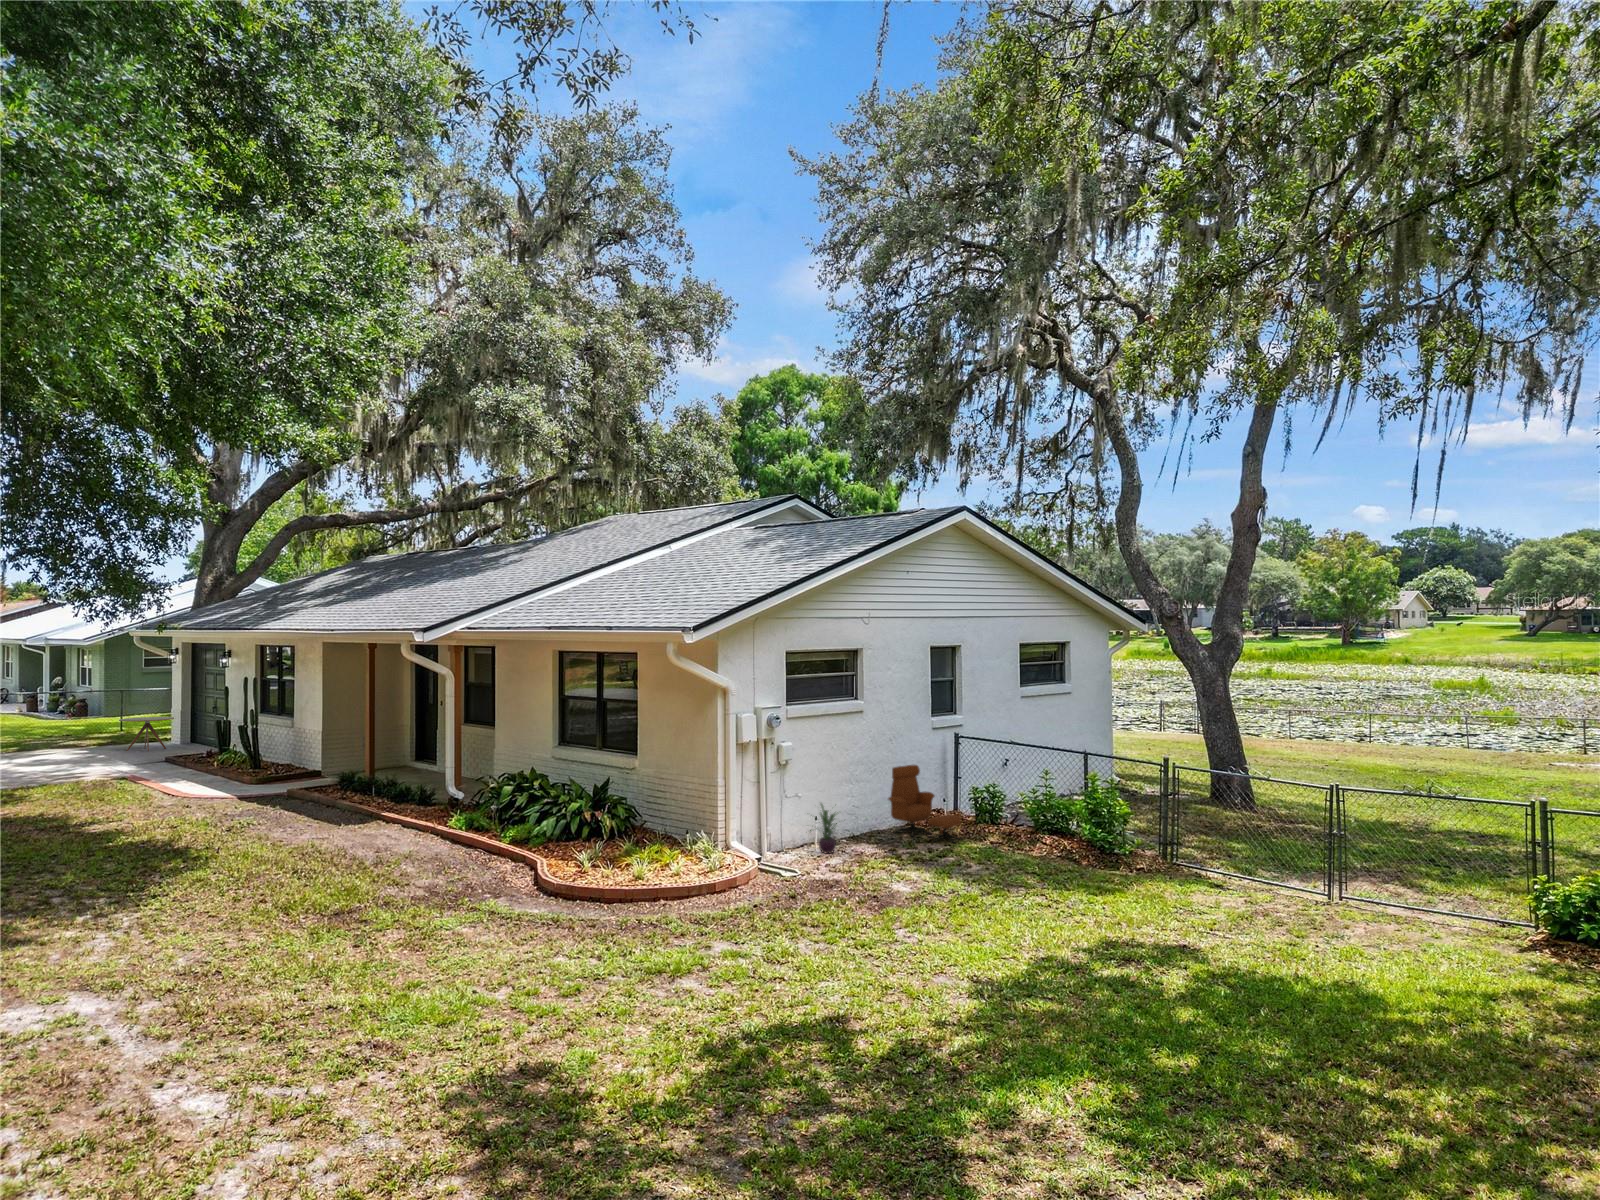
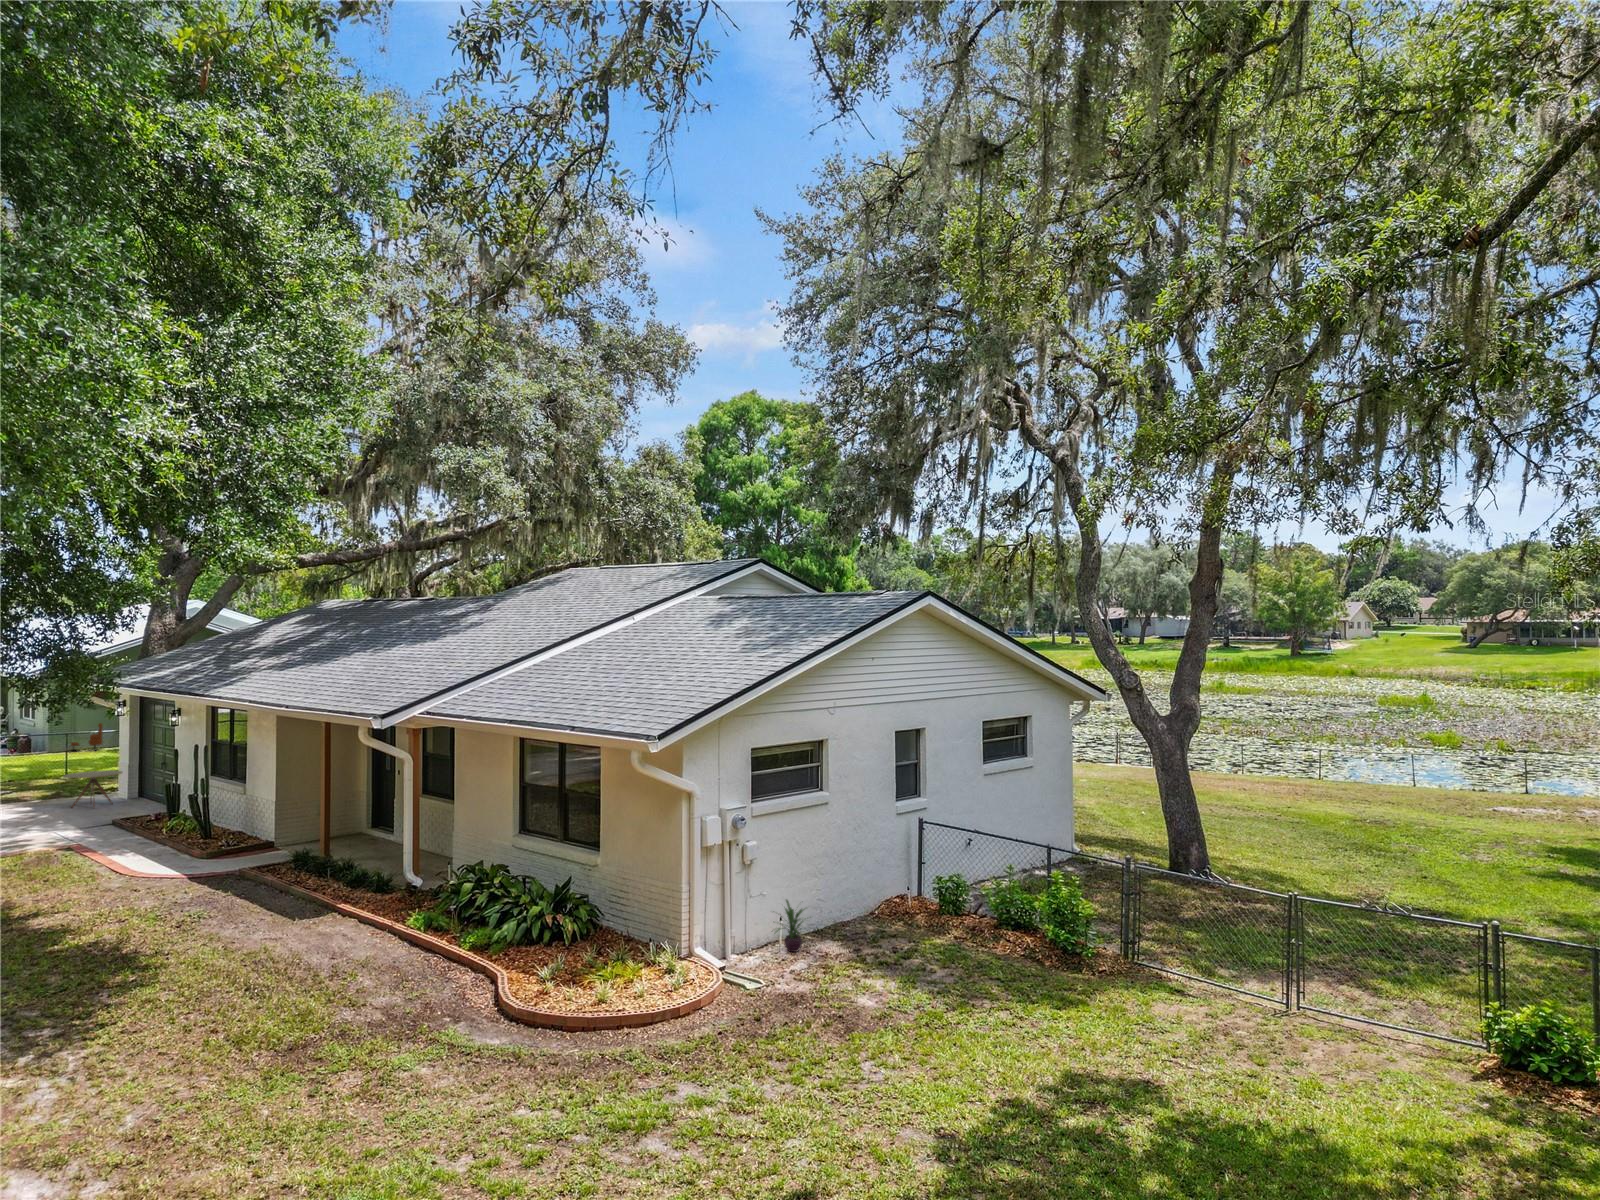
lounge chair: present [888,765,961,843] -> present [68,723,103,752]

